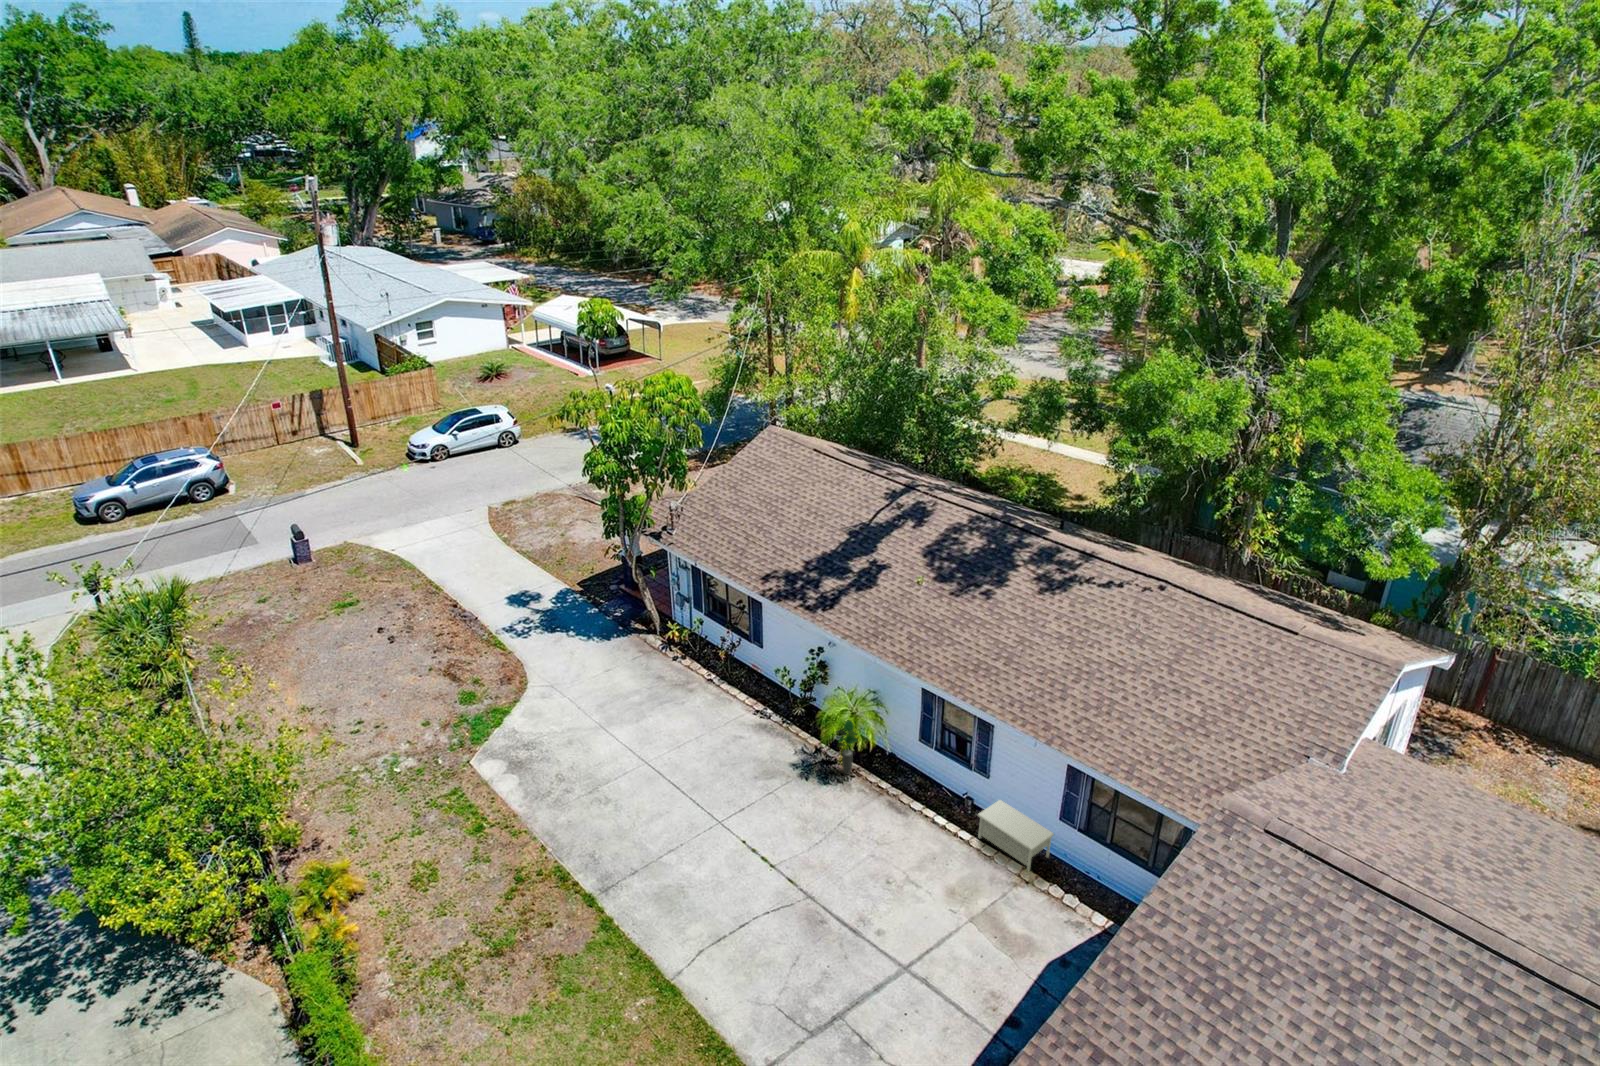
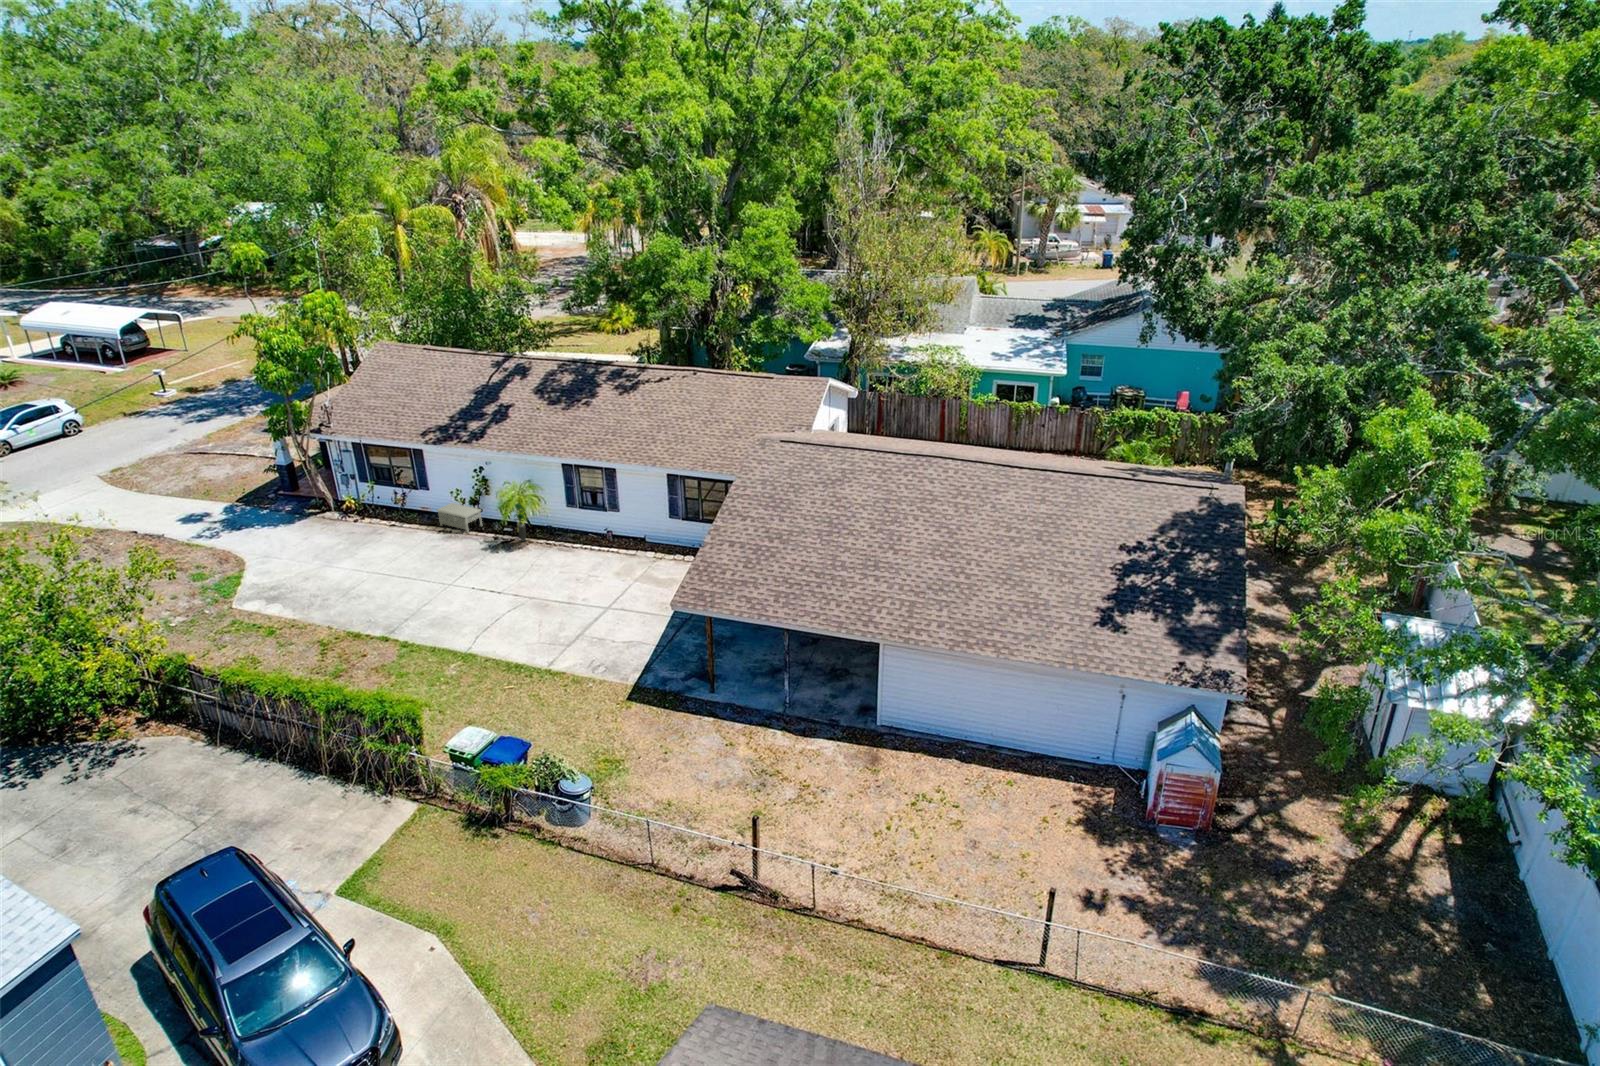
storage bench: present [978,800,1054,871] -> present [437,503,482,532]

